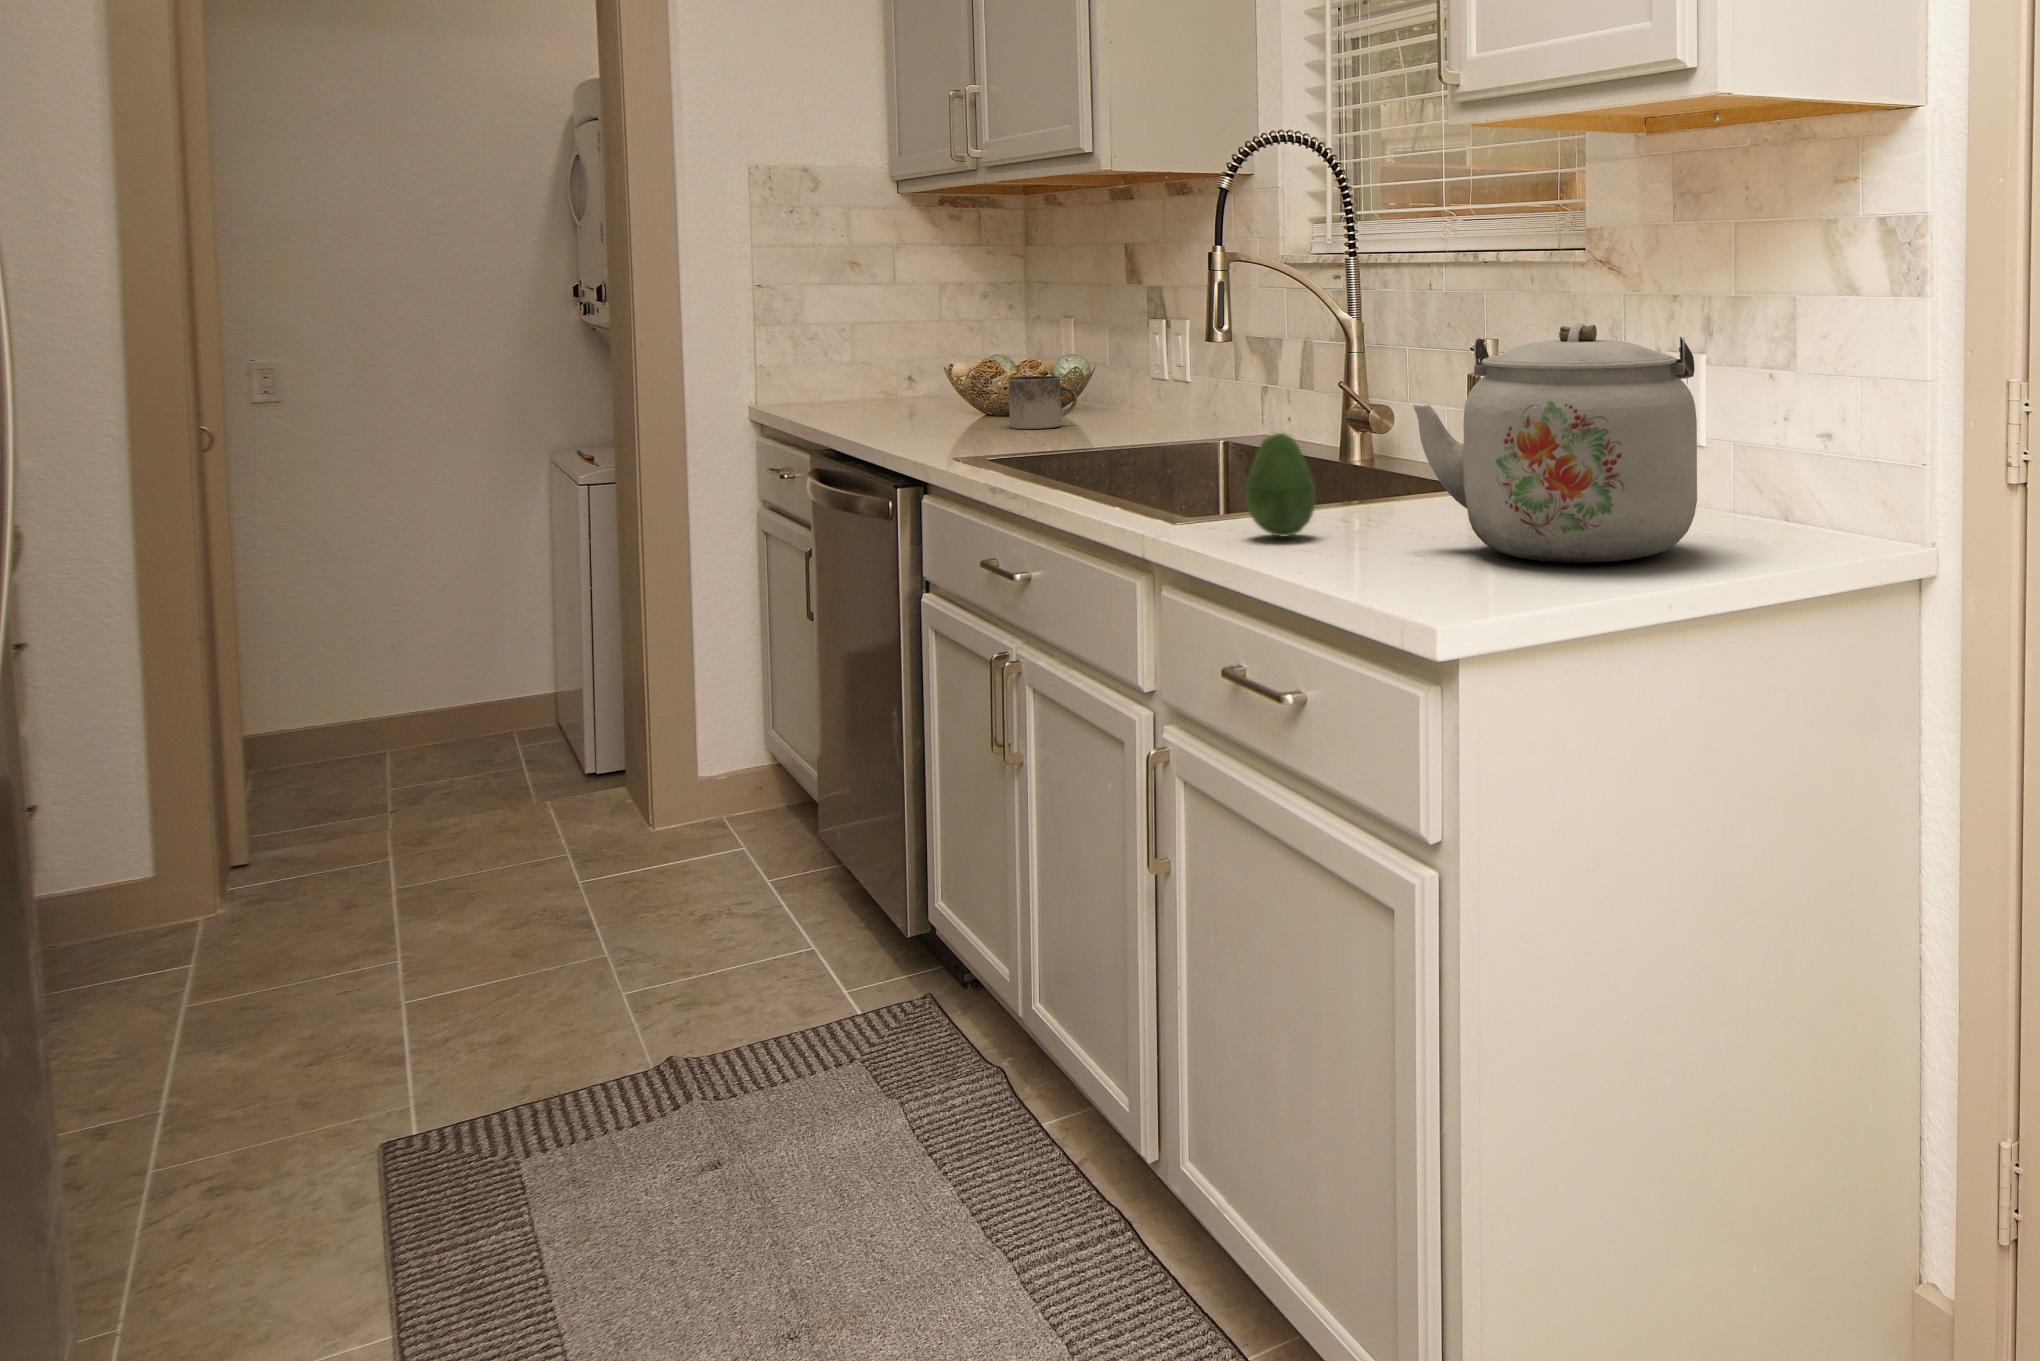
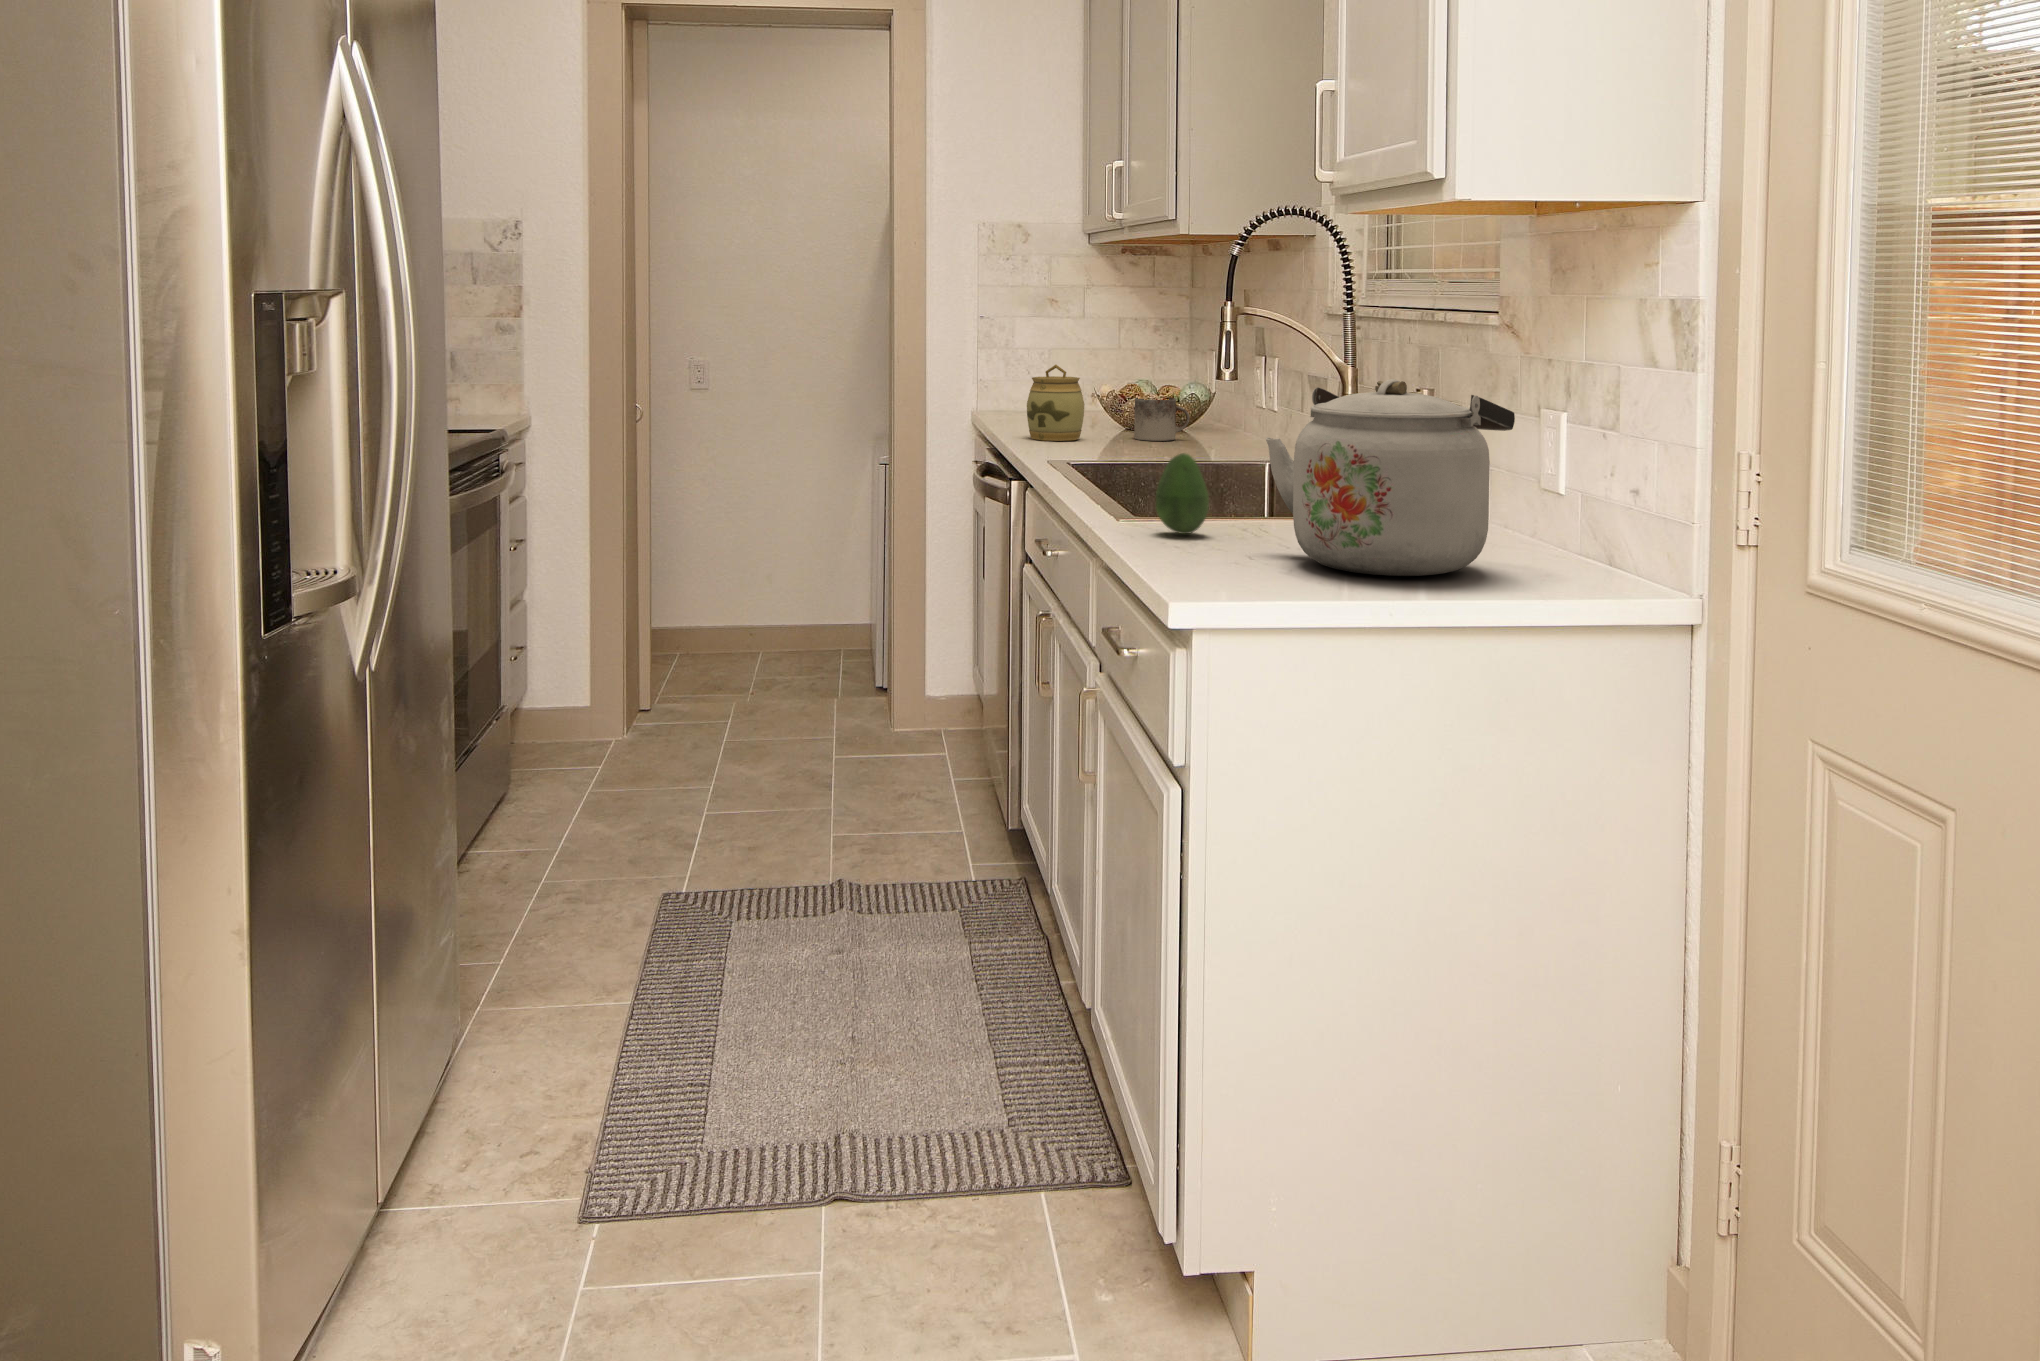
jar: none [875,341,950,438] -> present [1027,365,1084,441]

